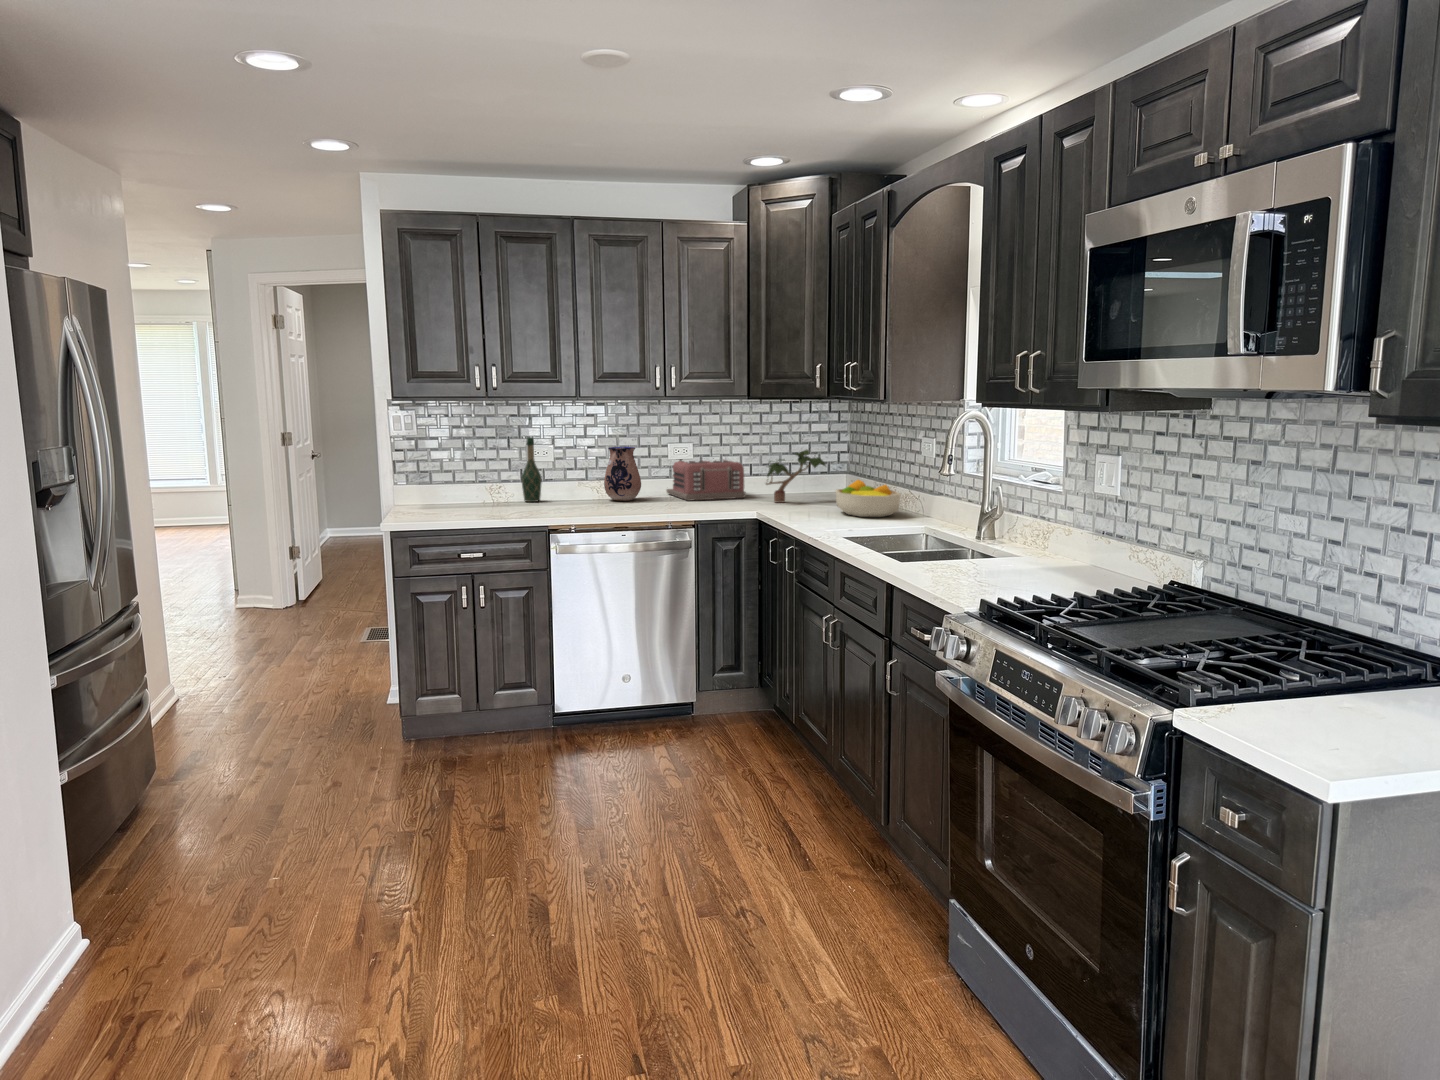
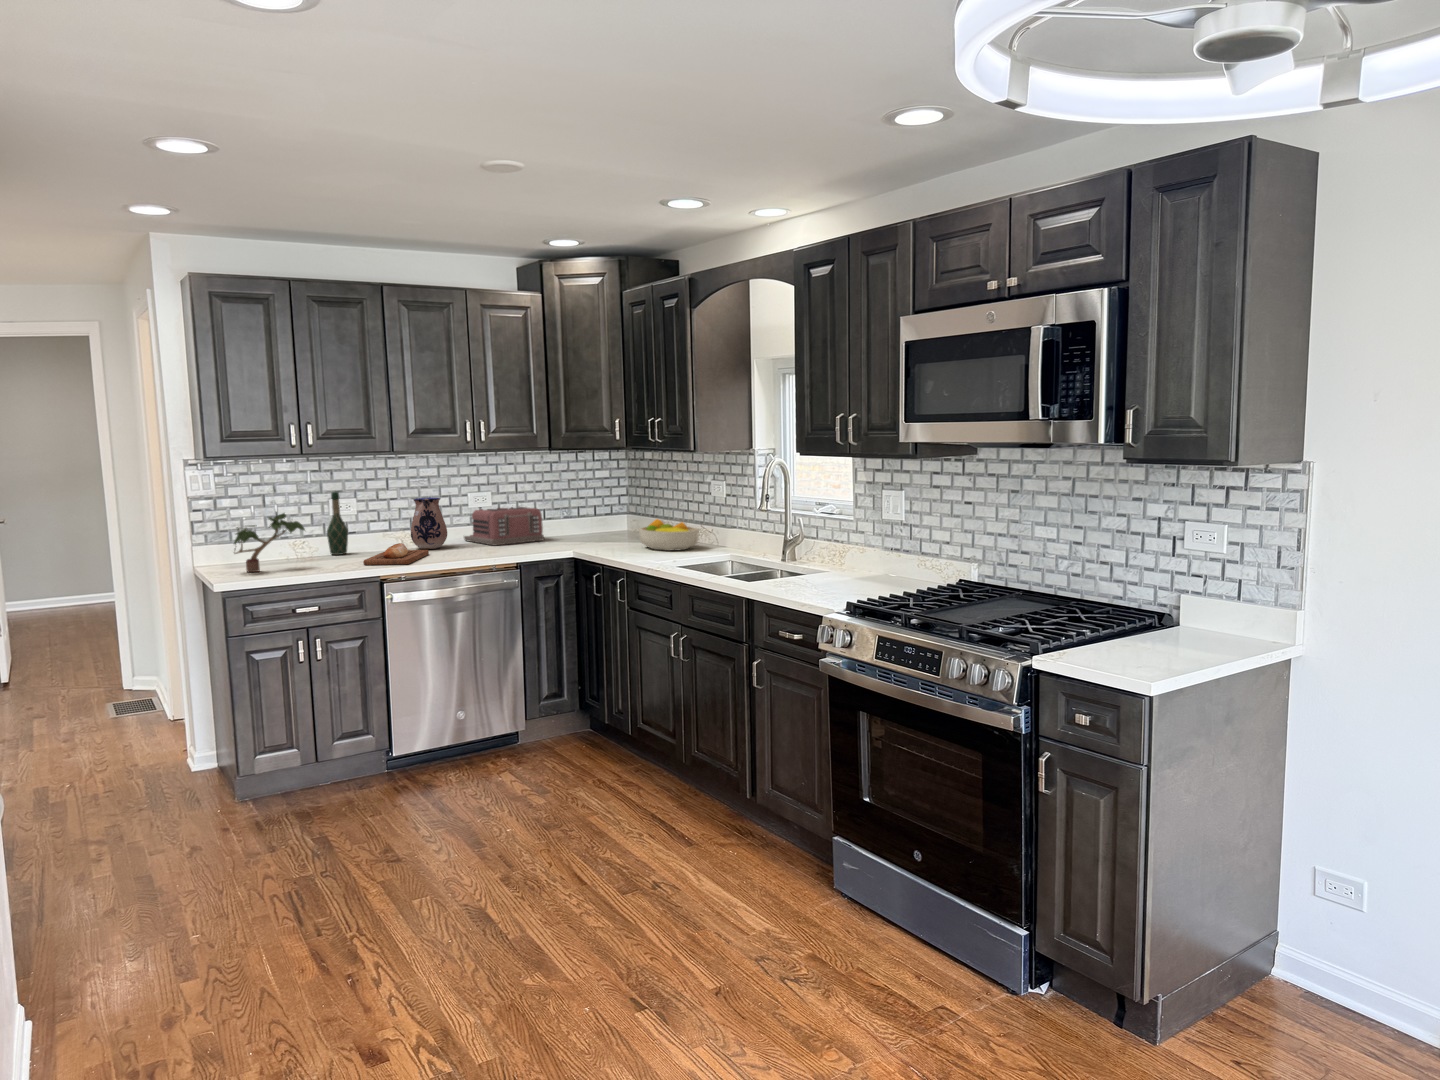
potted plant: present [766,450,826,503] -> present [234,513,305,572]
bread loaf: none [537,493,613,516] -> present [363,543,429,565]

